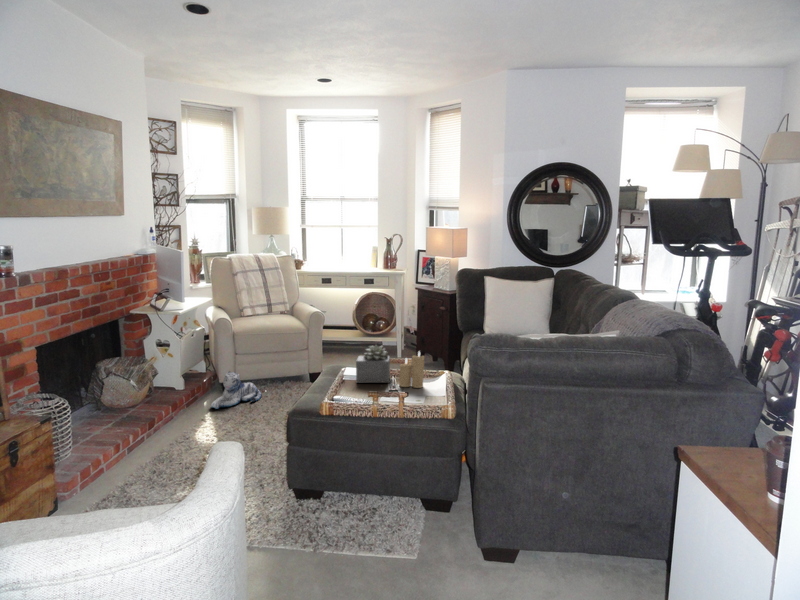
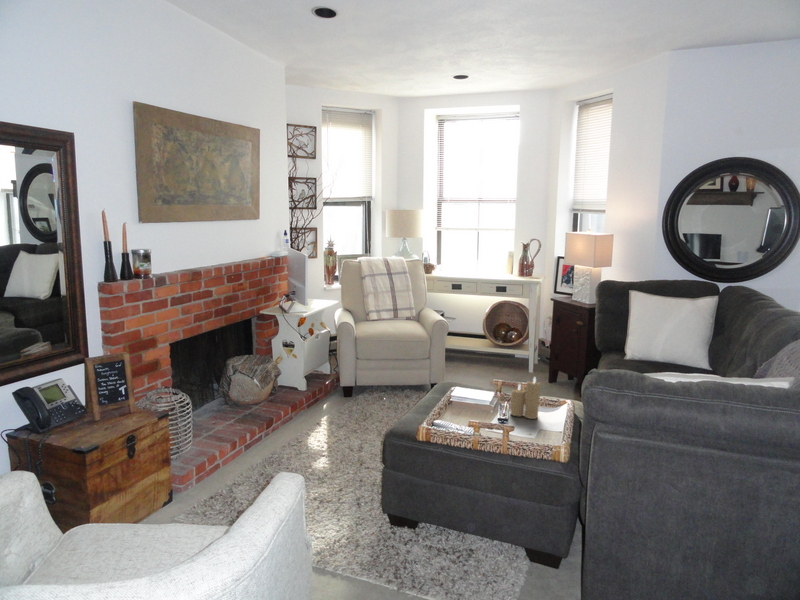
succulent plant: present [356,345,390,382] -> none [463,364,503,409]
plush toy: present [211,371,262,409] -> none [328,376,380,413]

